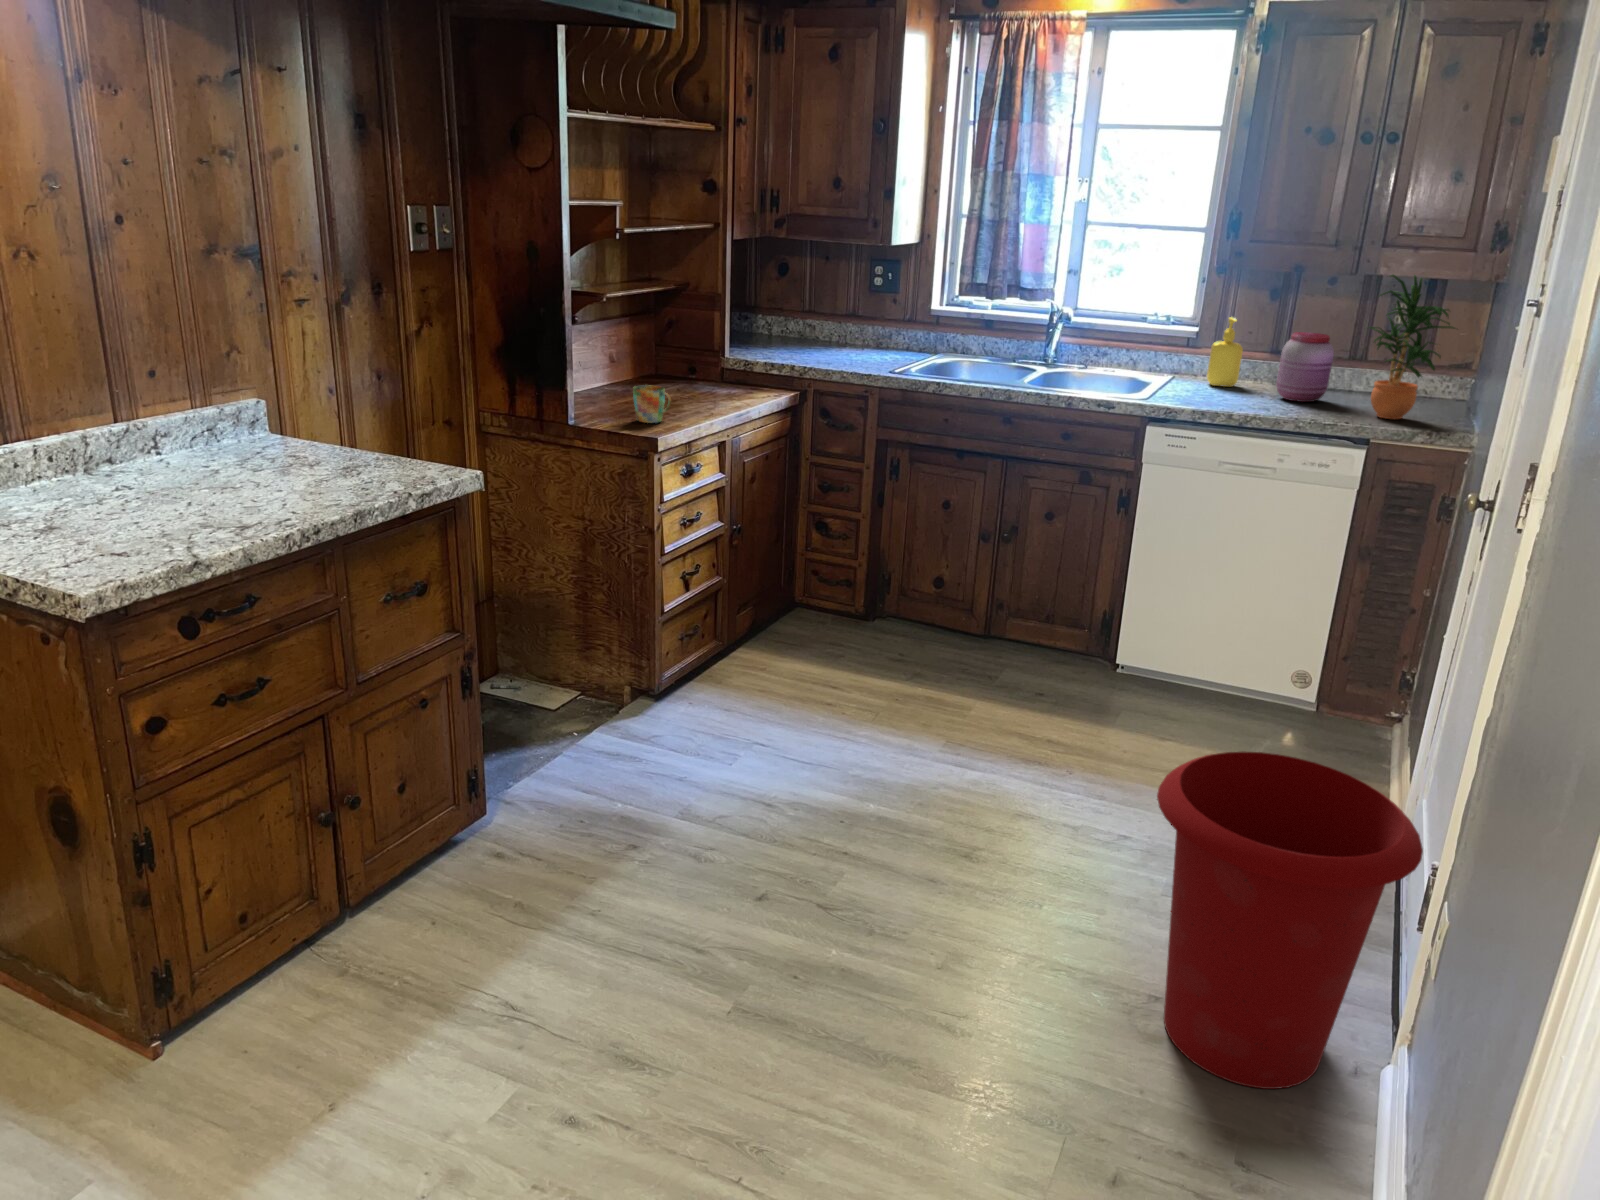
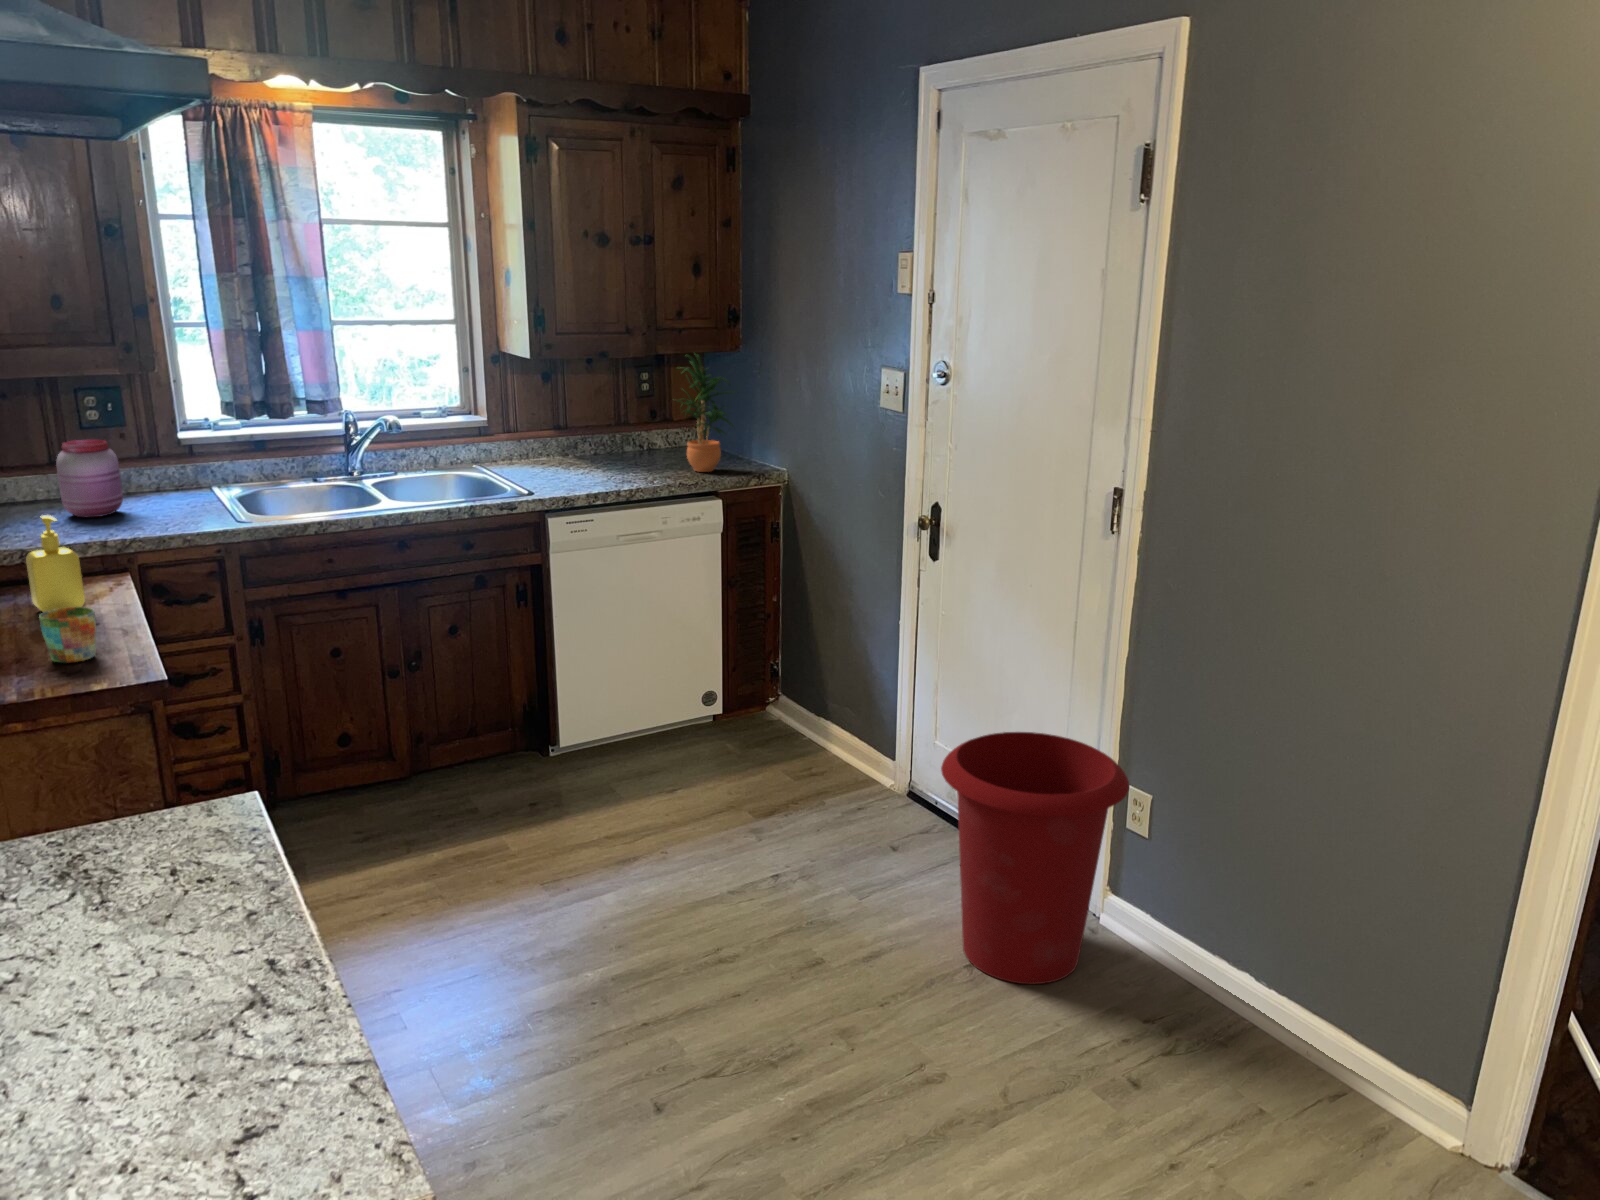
soap dispenser: present [1207,317,1243,387] -> present [26,515,85,612]
jar: present [1276,332,1334,402] -> present [56,439,123,517]

